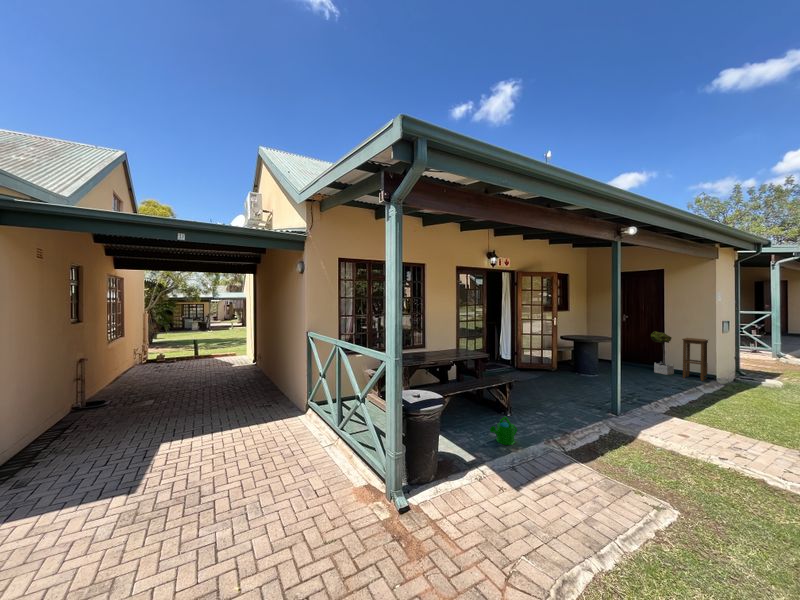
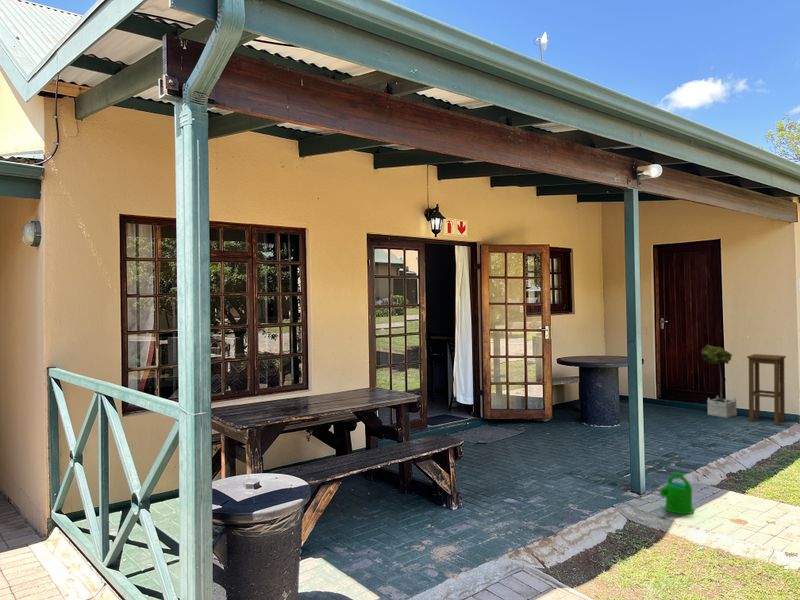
watering can: present [490,417,517,445] -> present [660,473,694,514]

